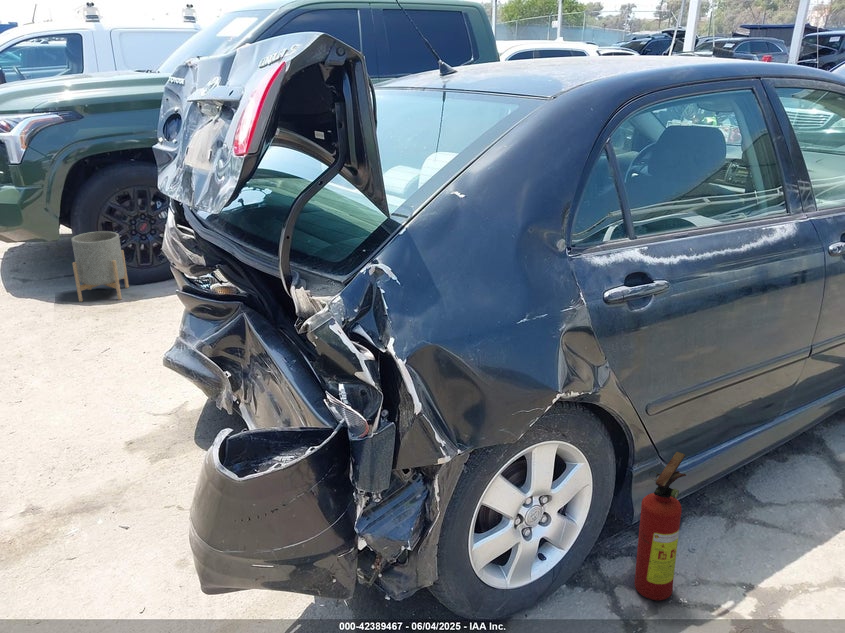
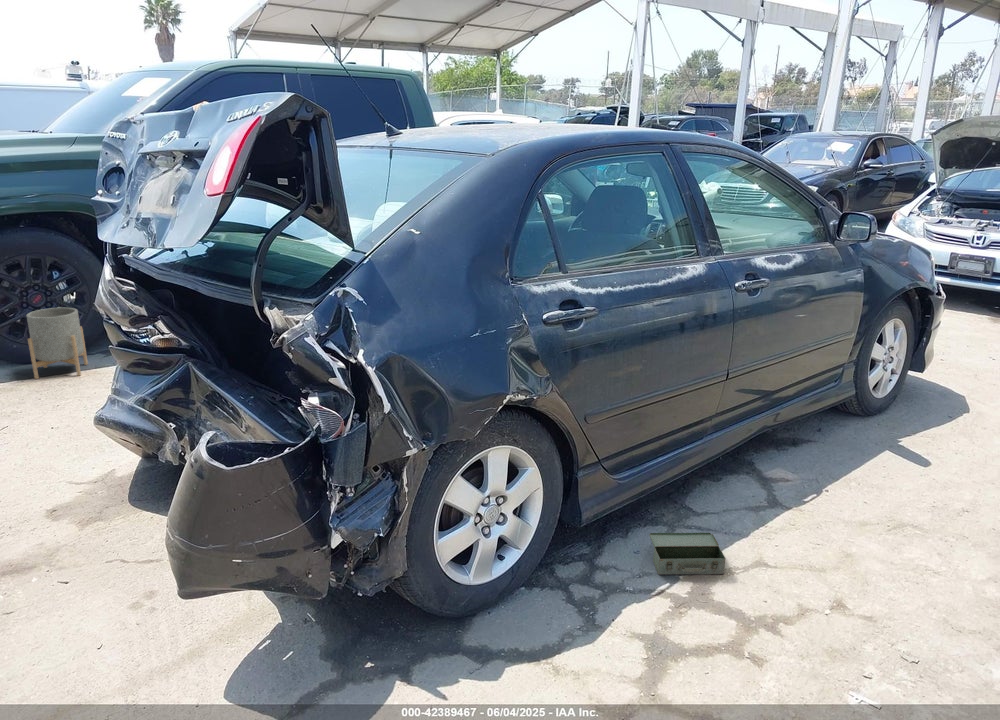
fire extinguisher: present [635,452,686,600] -> none [585,457,623,591]
toolbox: none [709,531,803,590] -> present [649,532,726,574]

